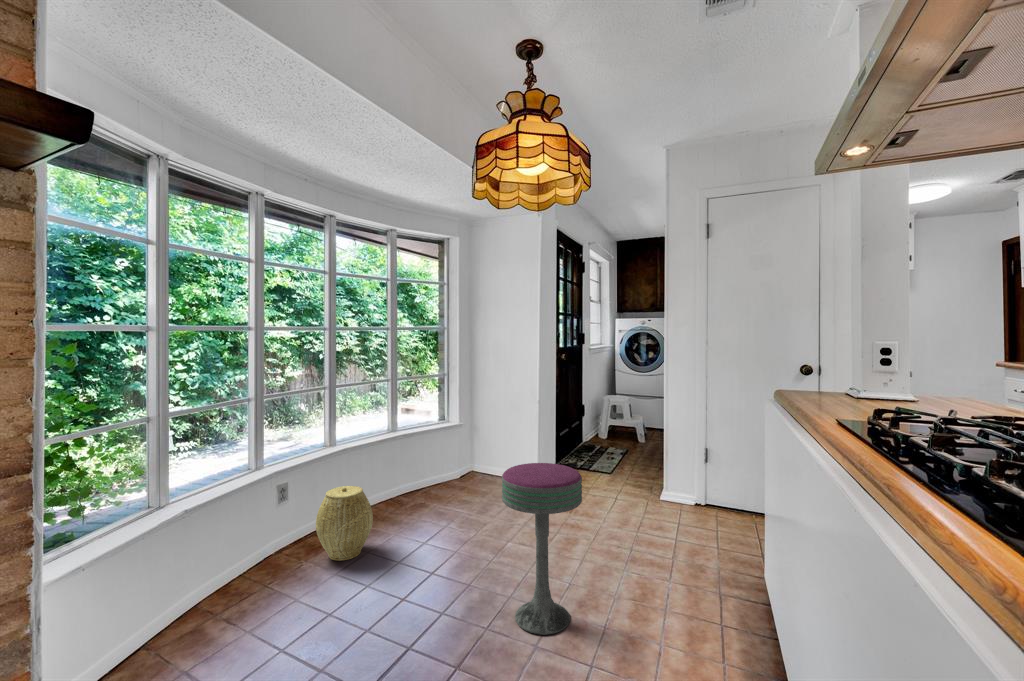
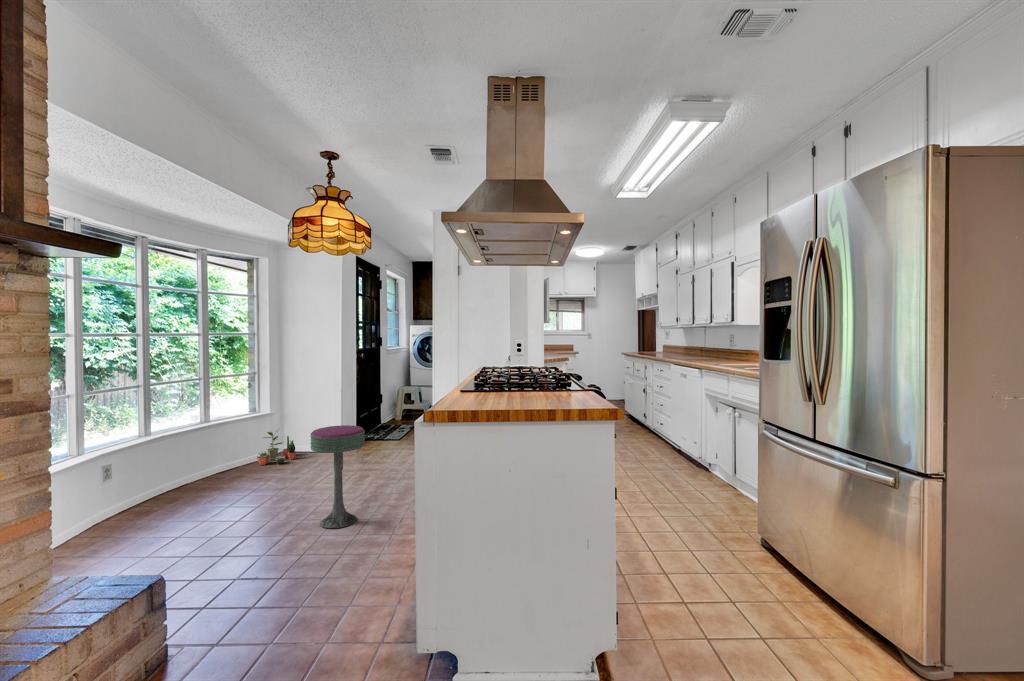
potted plant: none [444,442,488,488] -> present [257,432,296,465]
woven basket: present [316,486,373,561] -> none [146,462,199,519]

